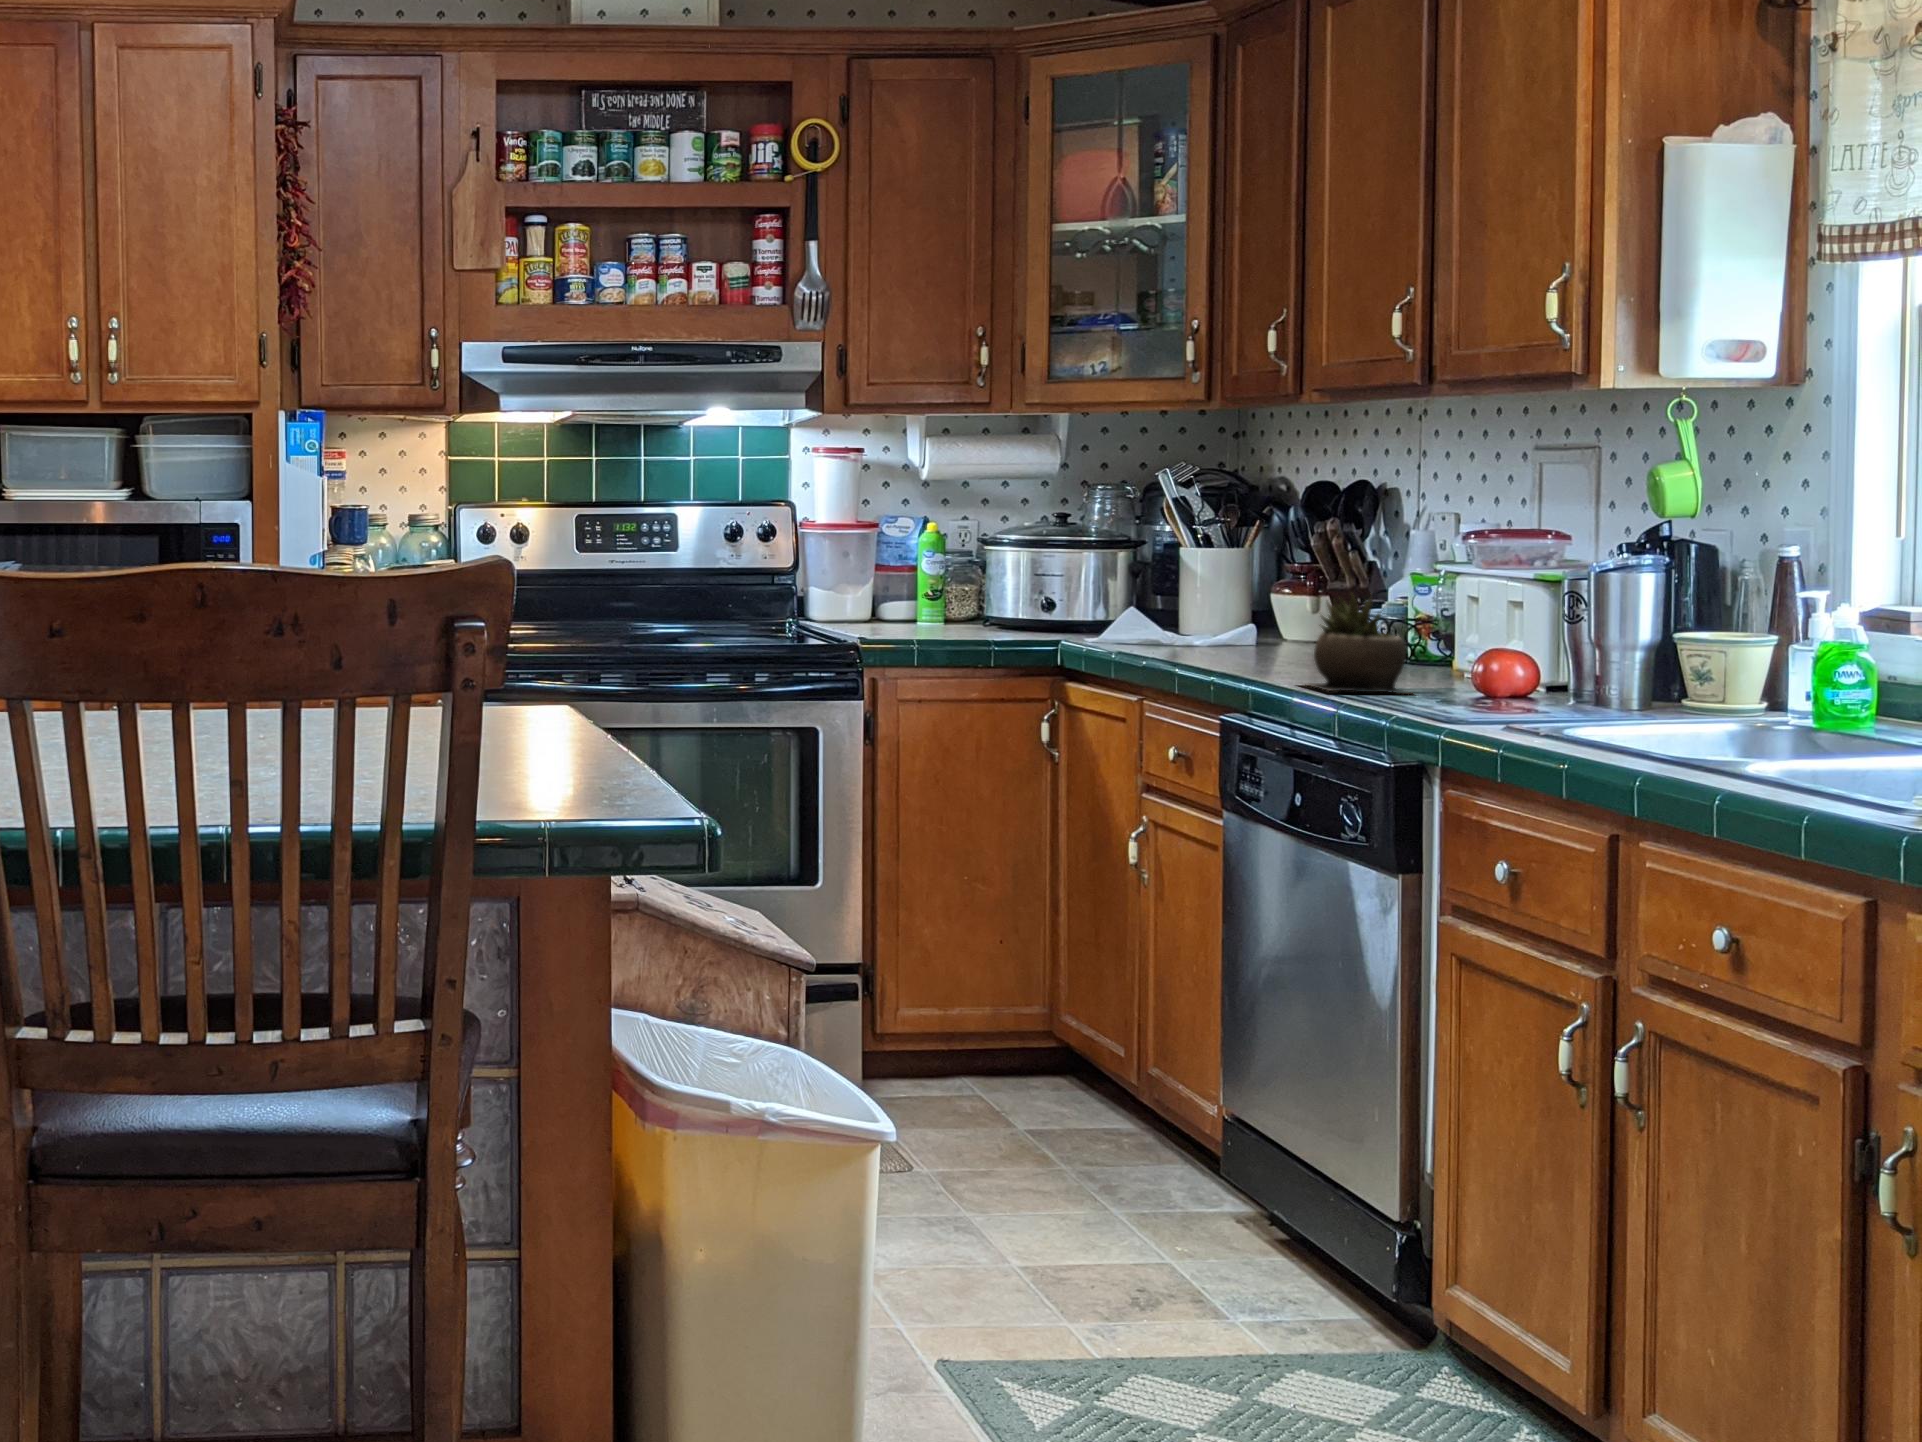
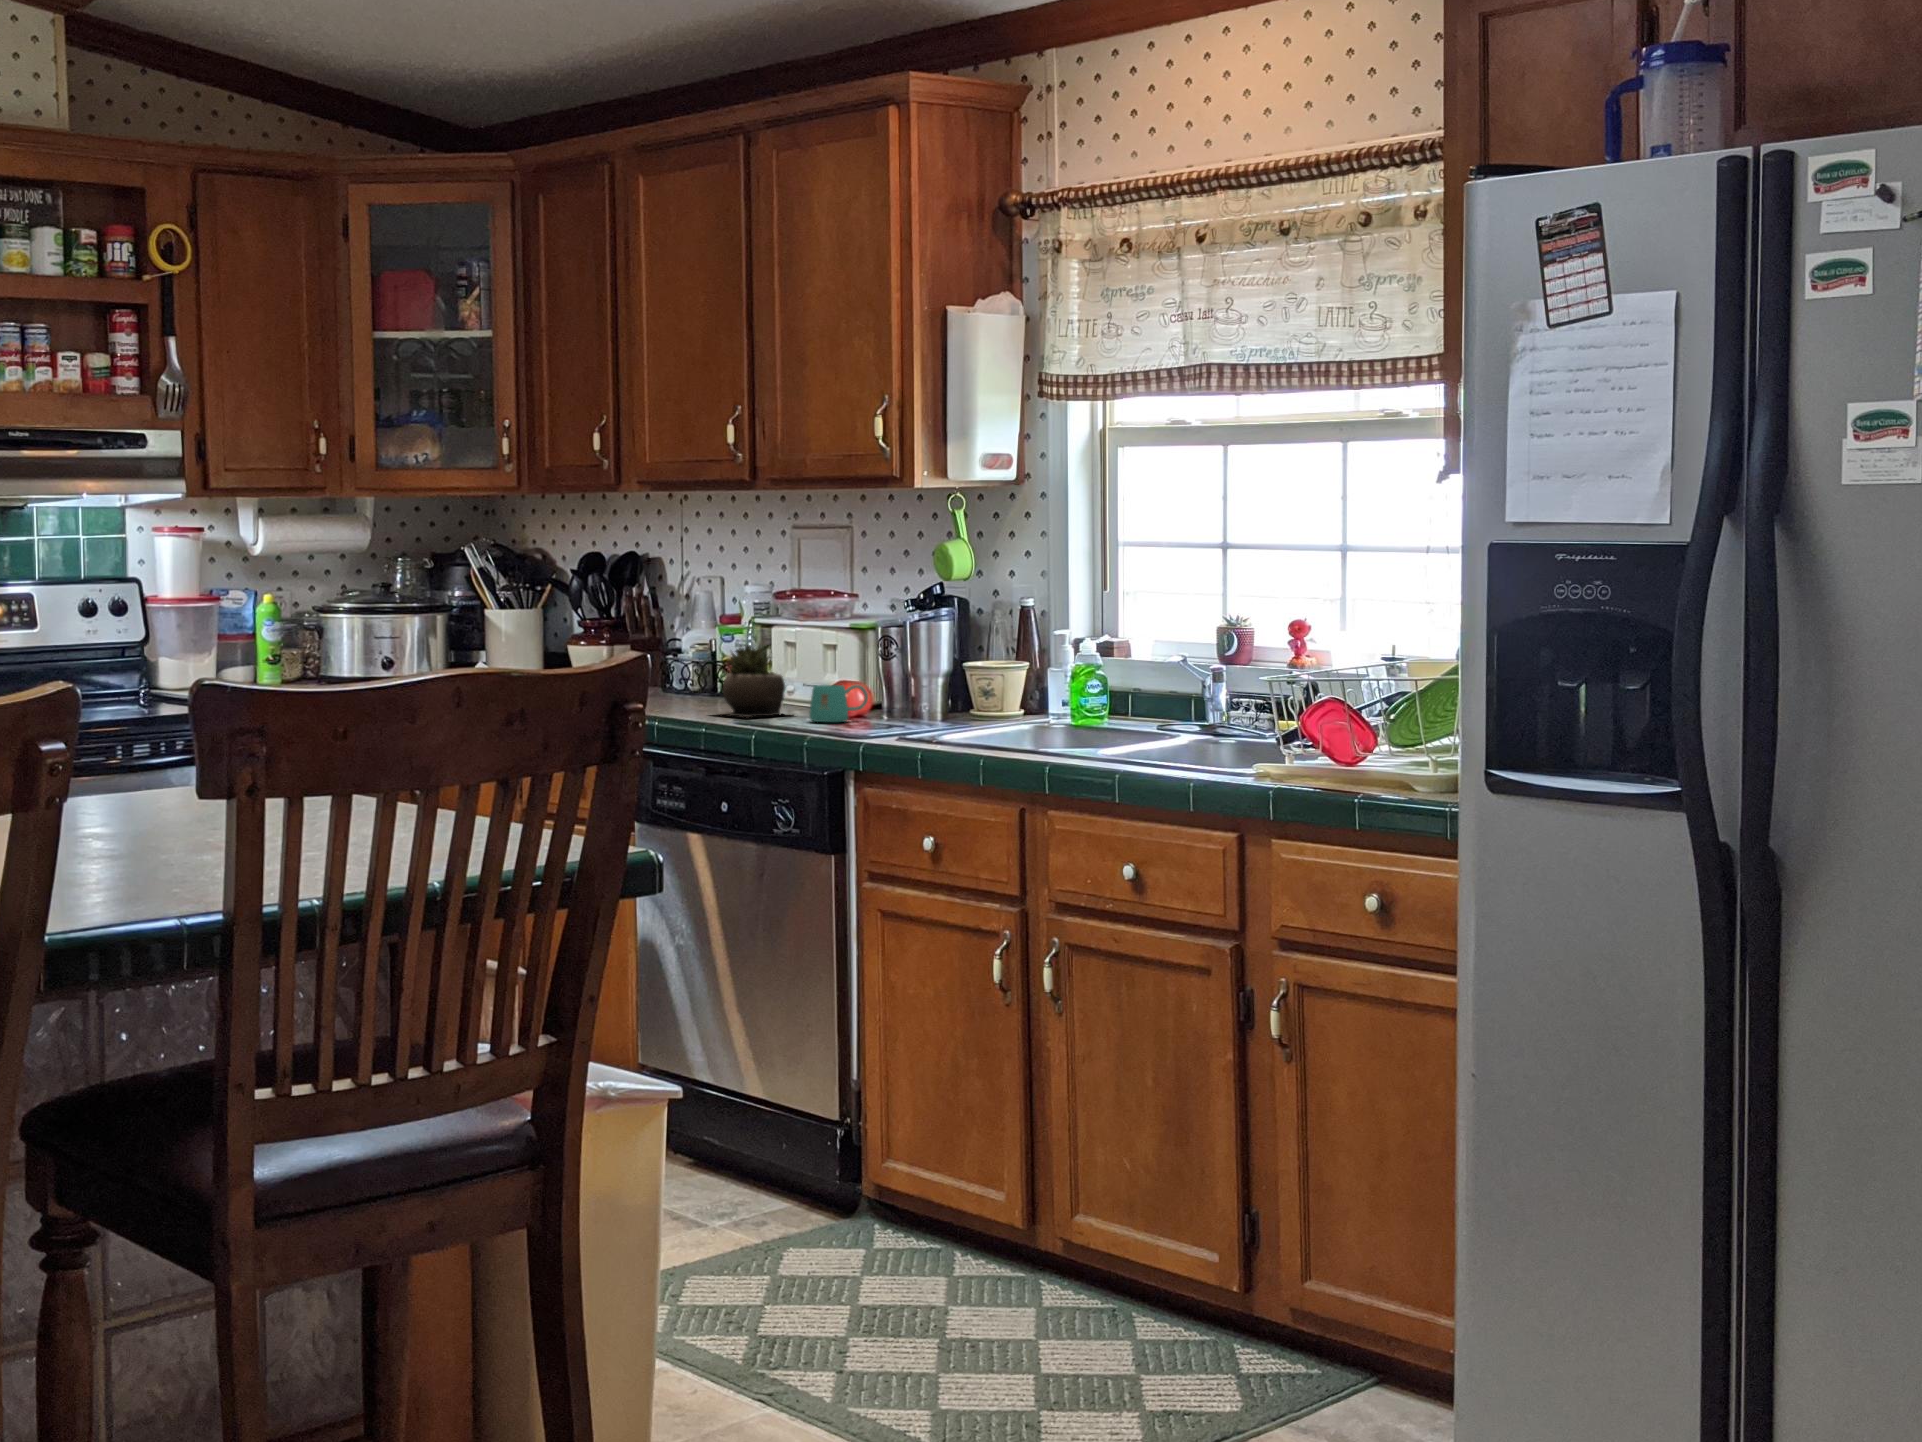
mug: none [1404,655,1497,708] -> present [809,685,868,722]

